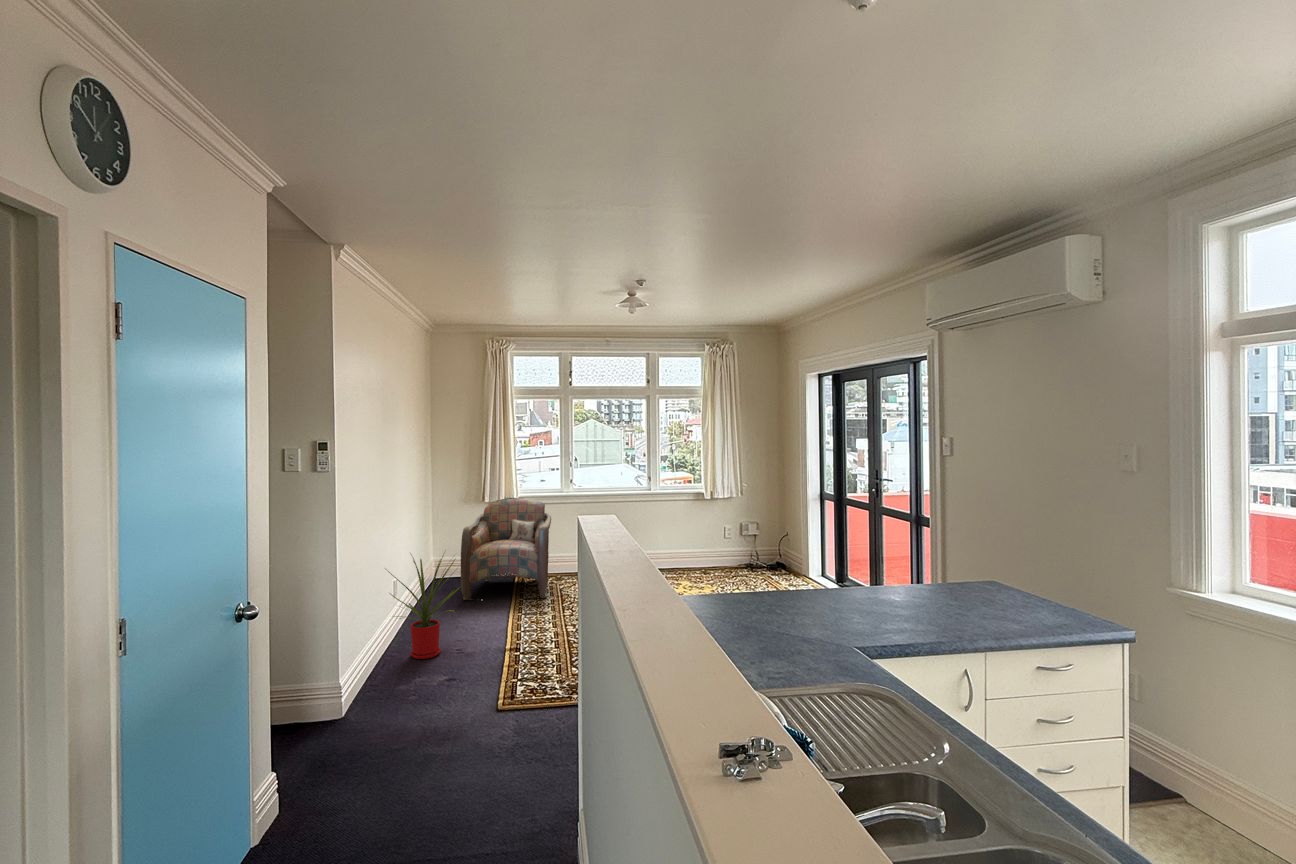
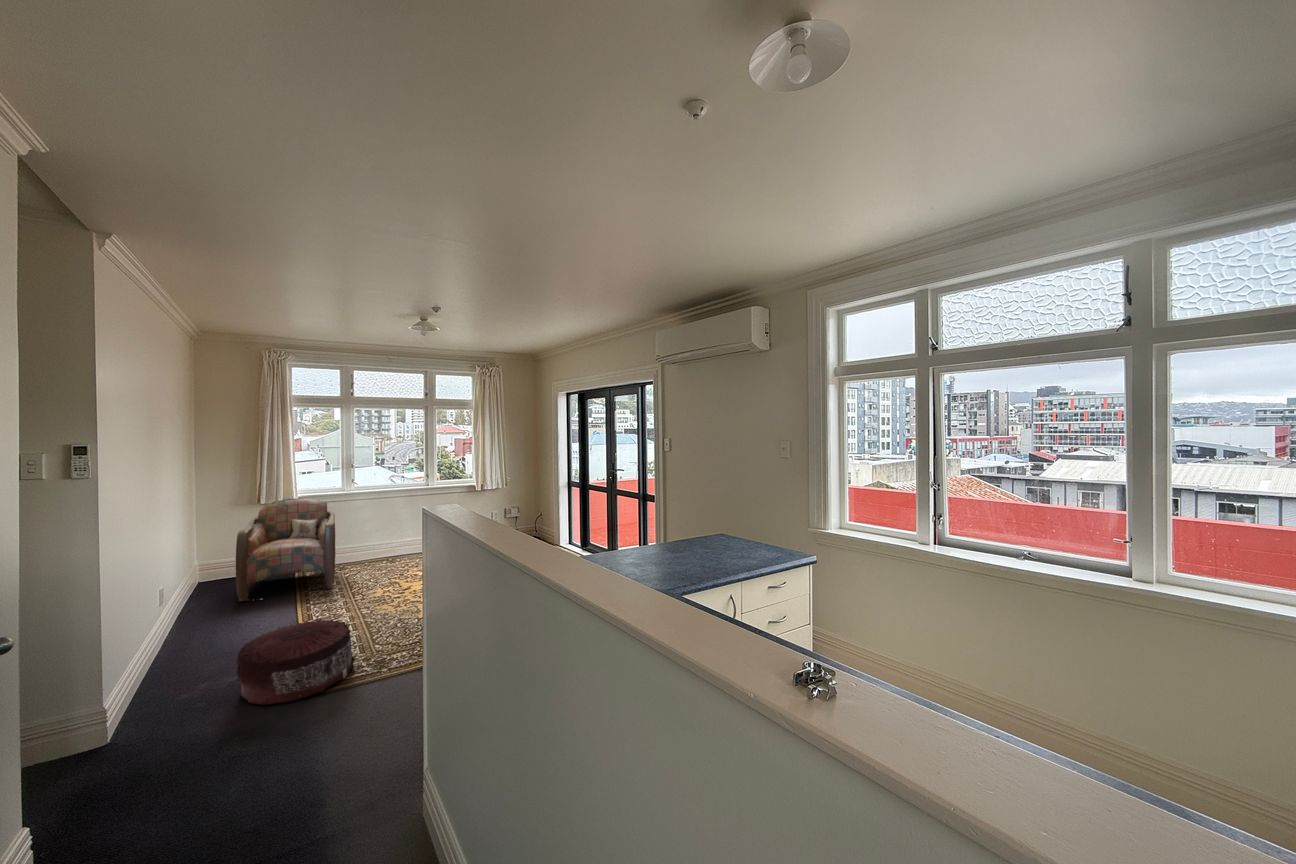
house plant: present [386,554,459,659] -> none [153,555,249,666]
pouf: none [438,628,549,713] -> present [237,619,355,705]

